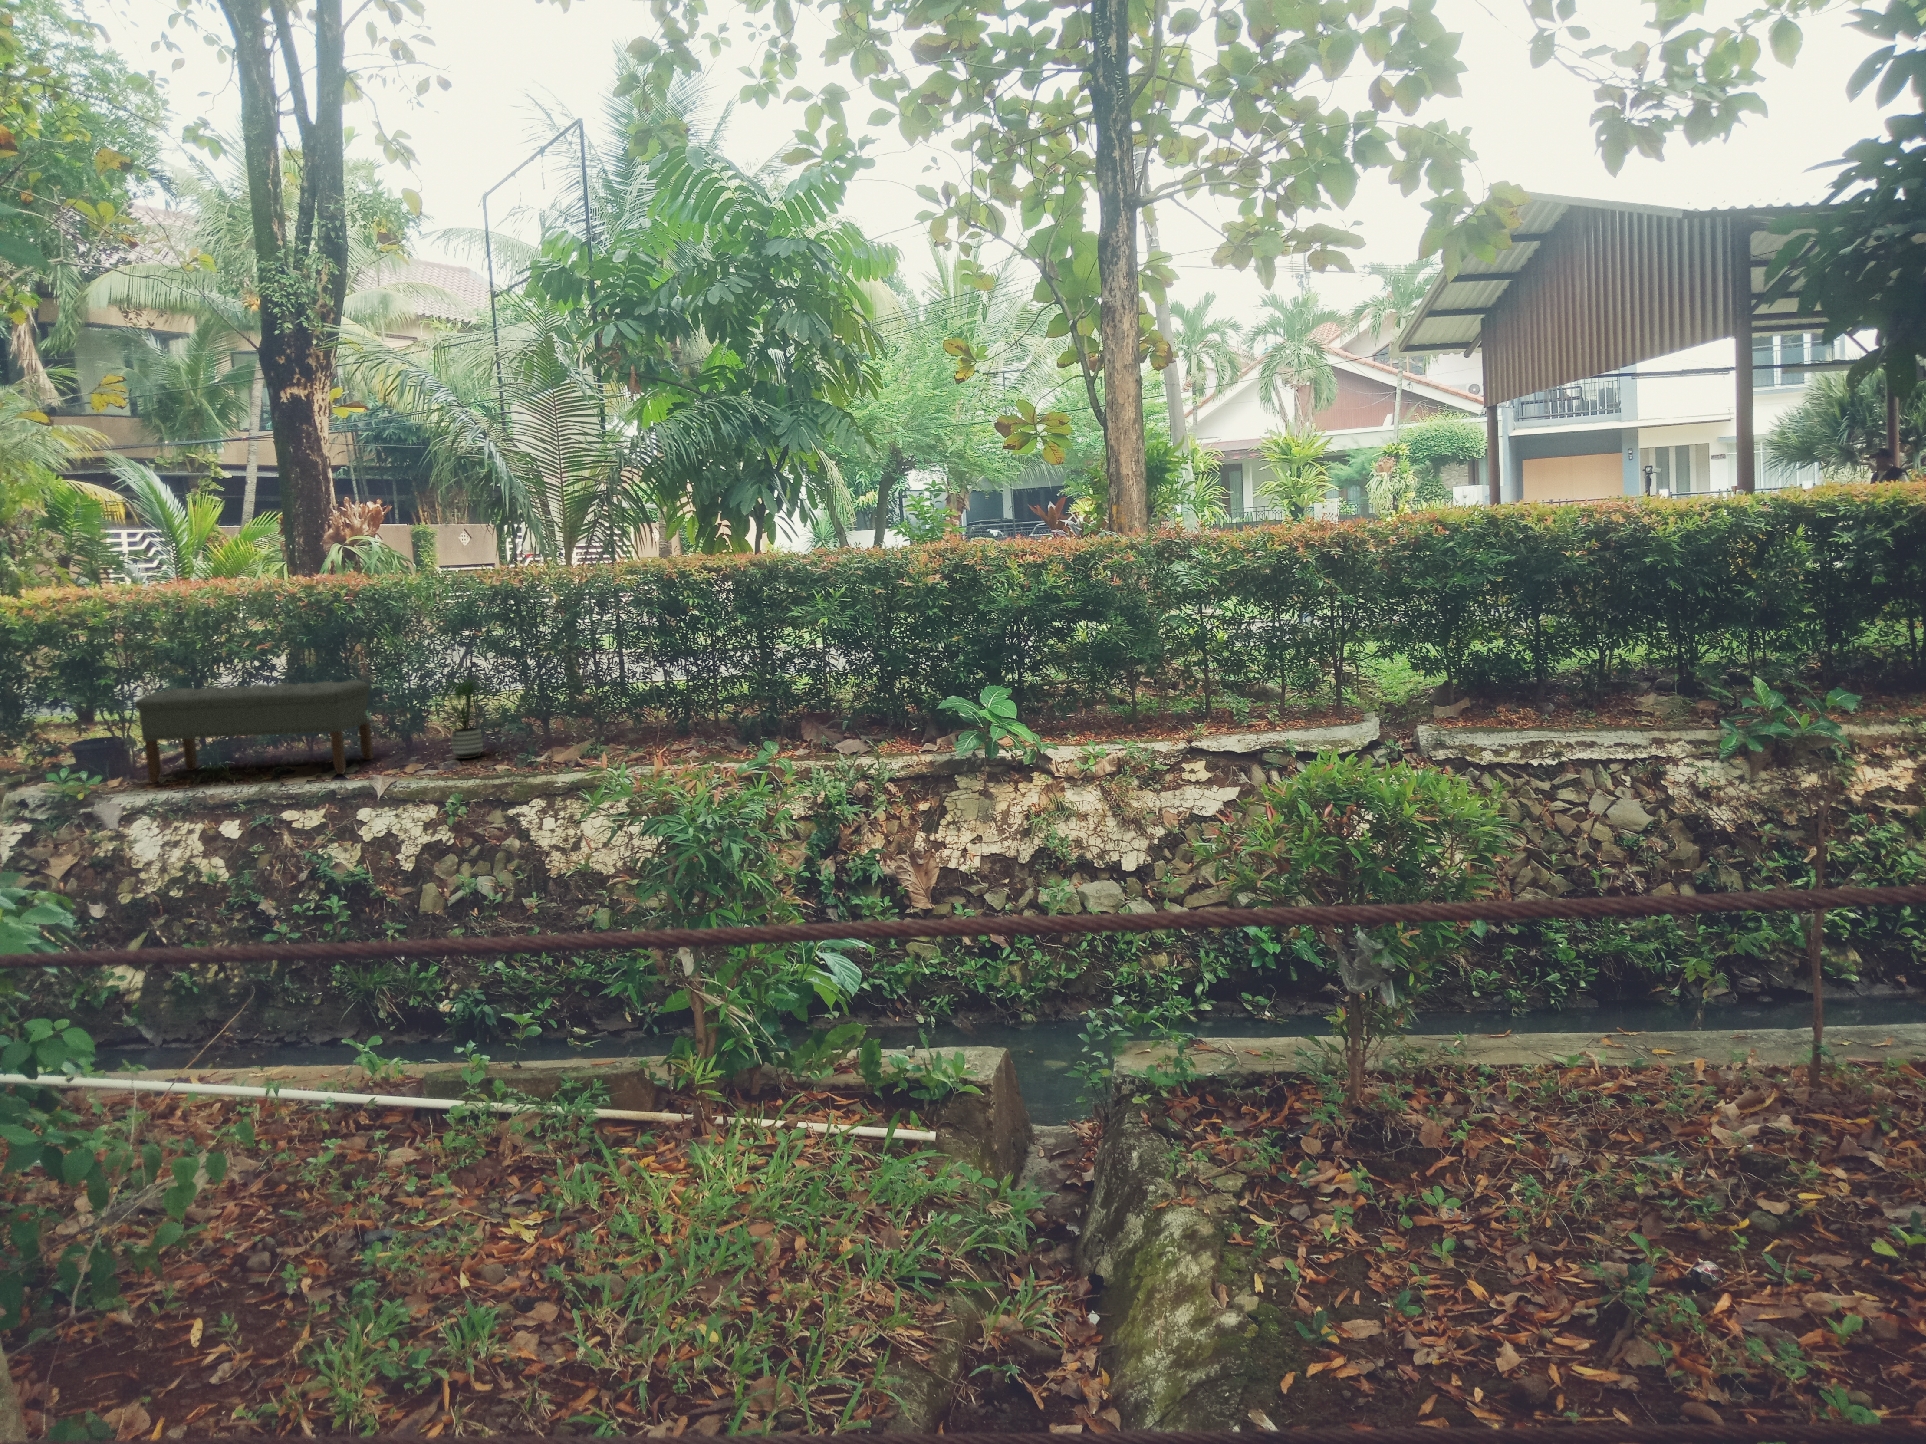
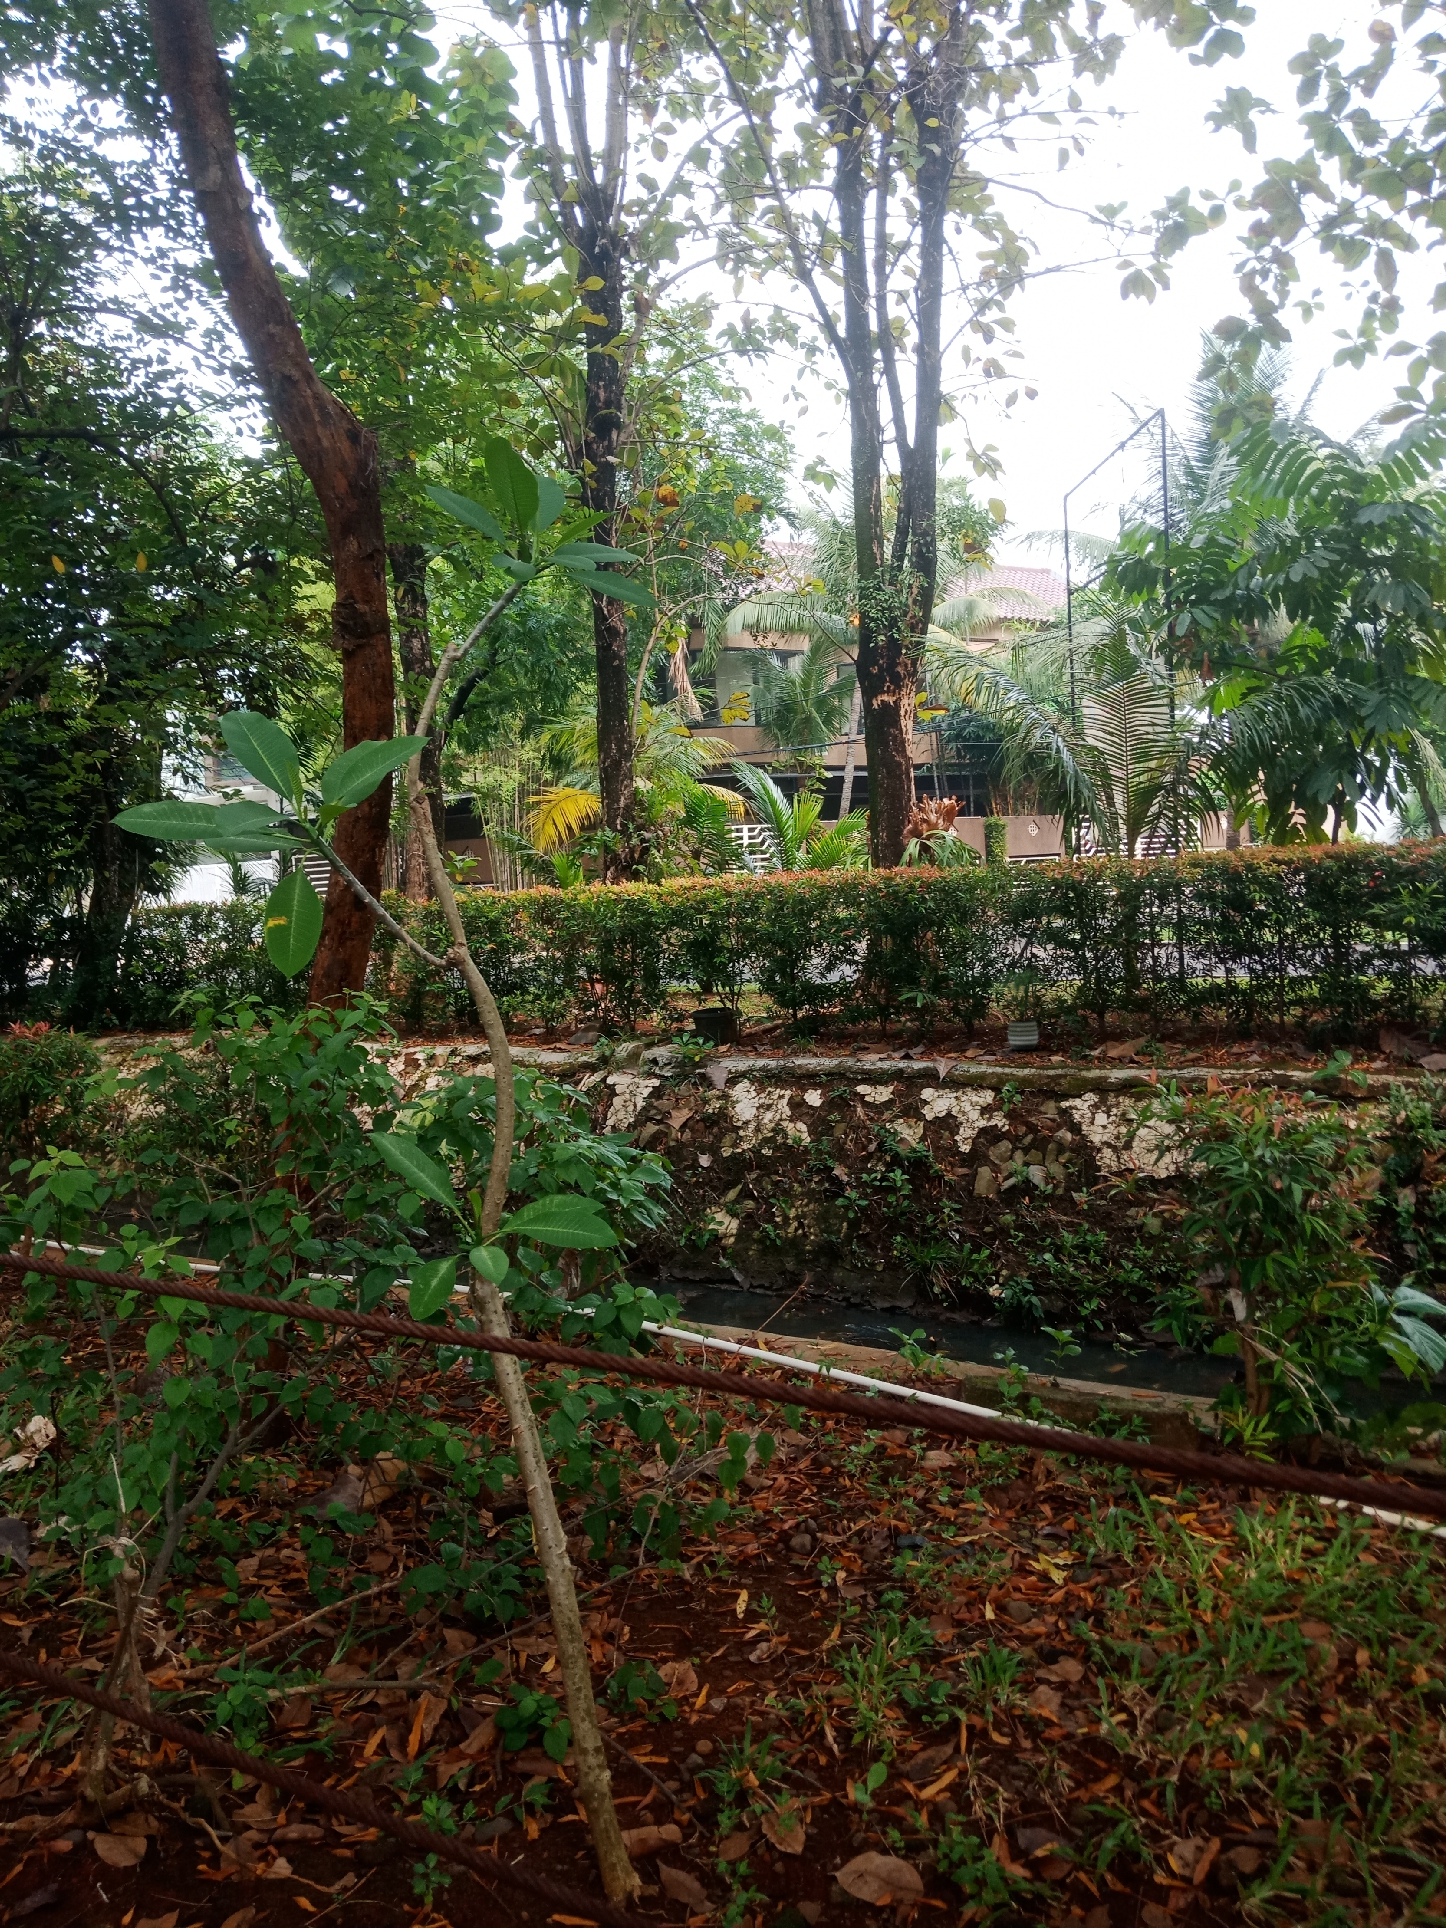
bench: present [135,680,373,783] -> none [745,968,937,1055]

